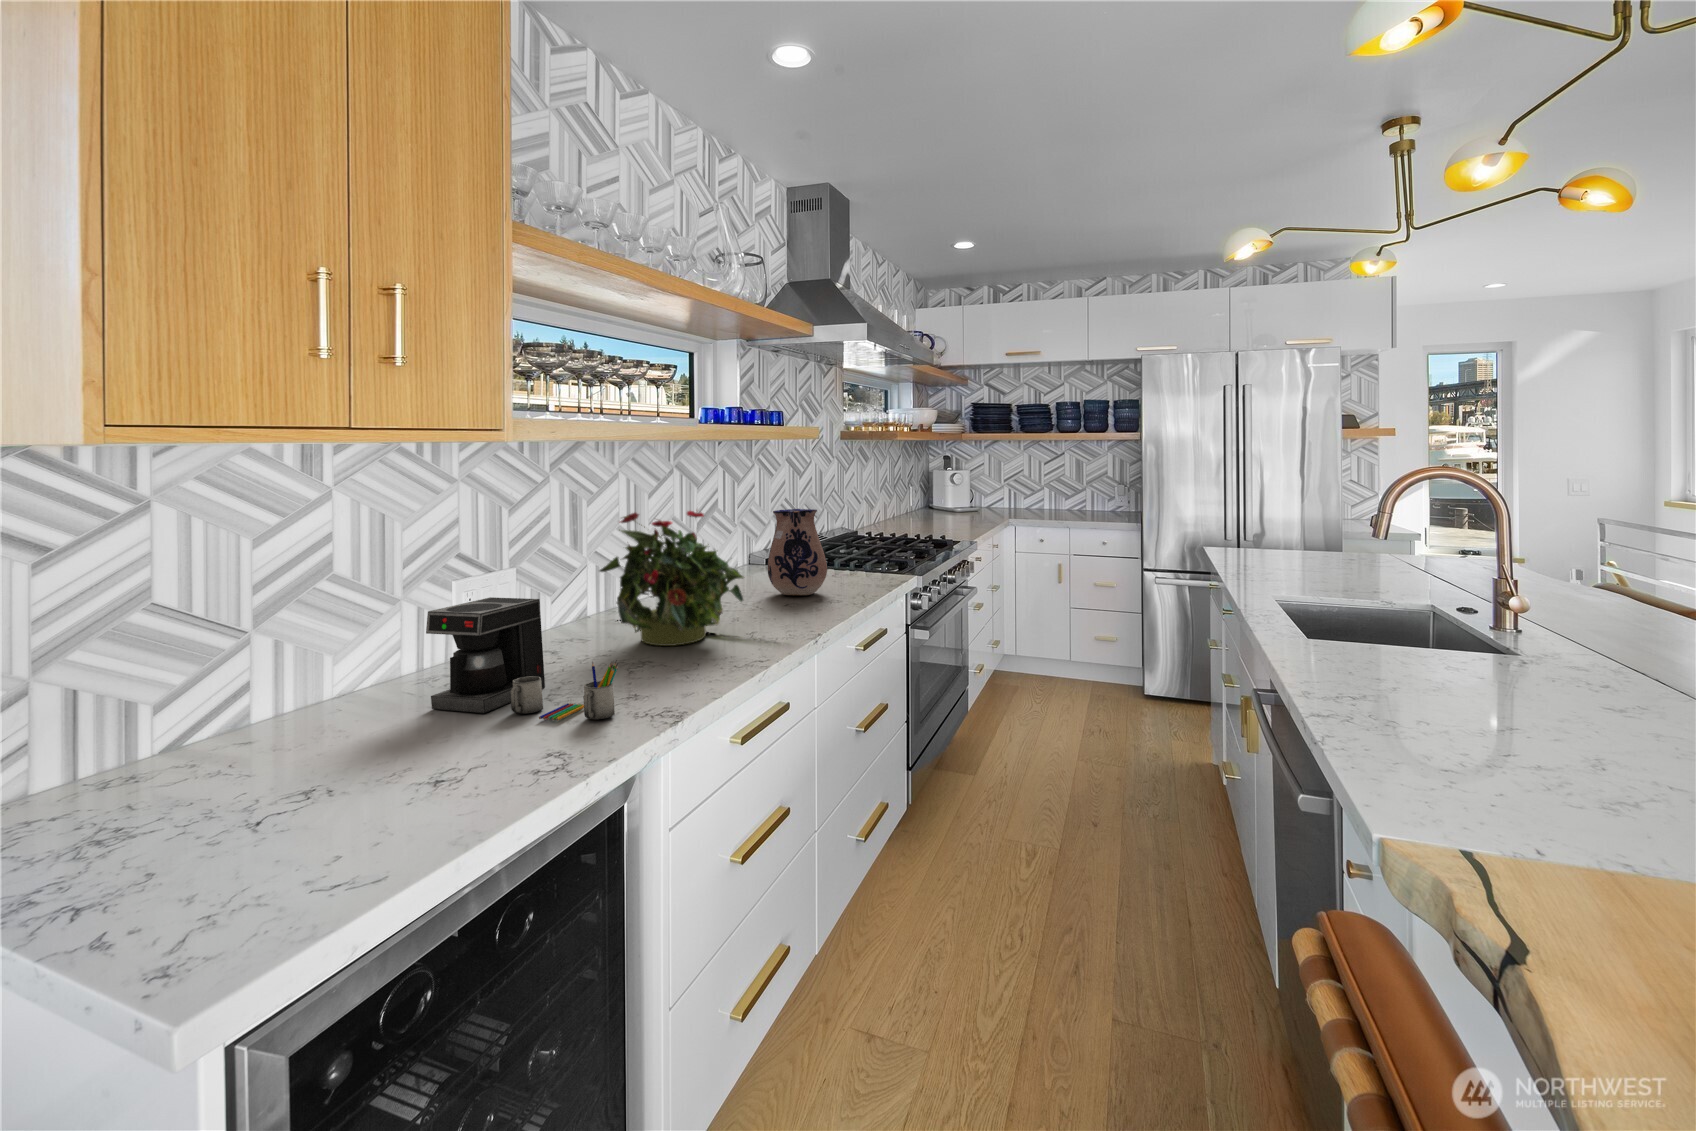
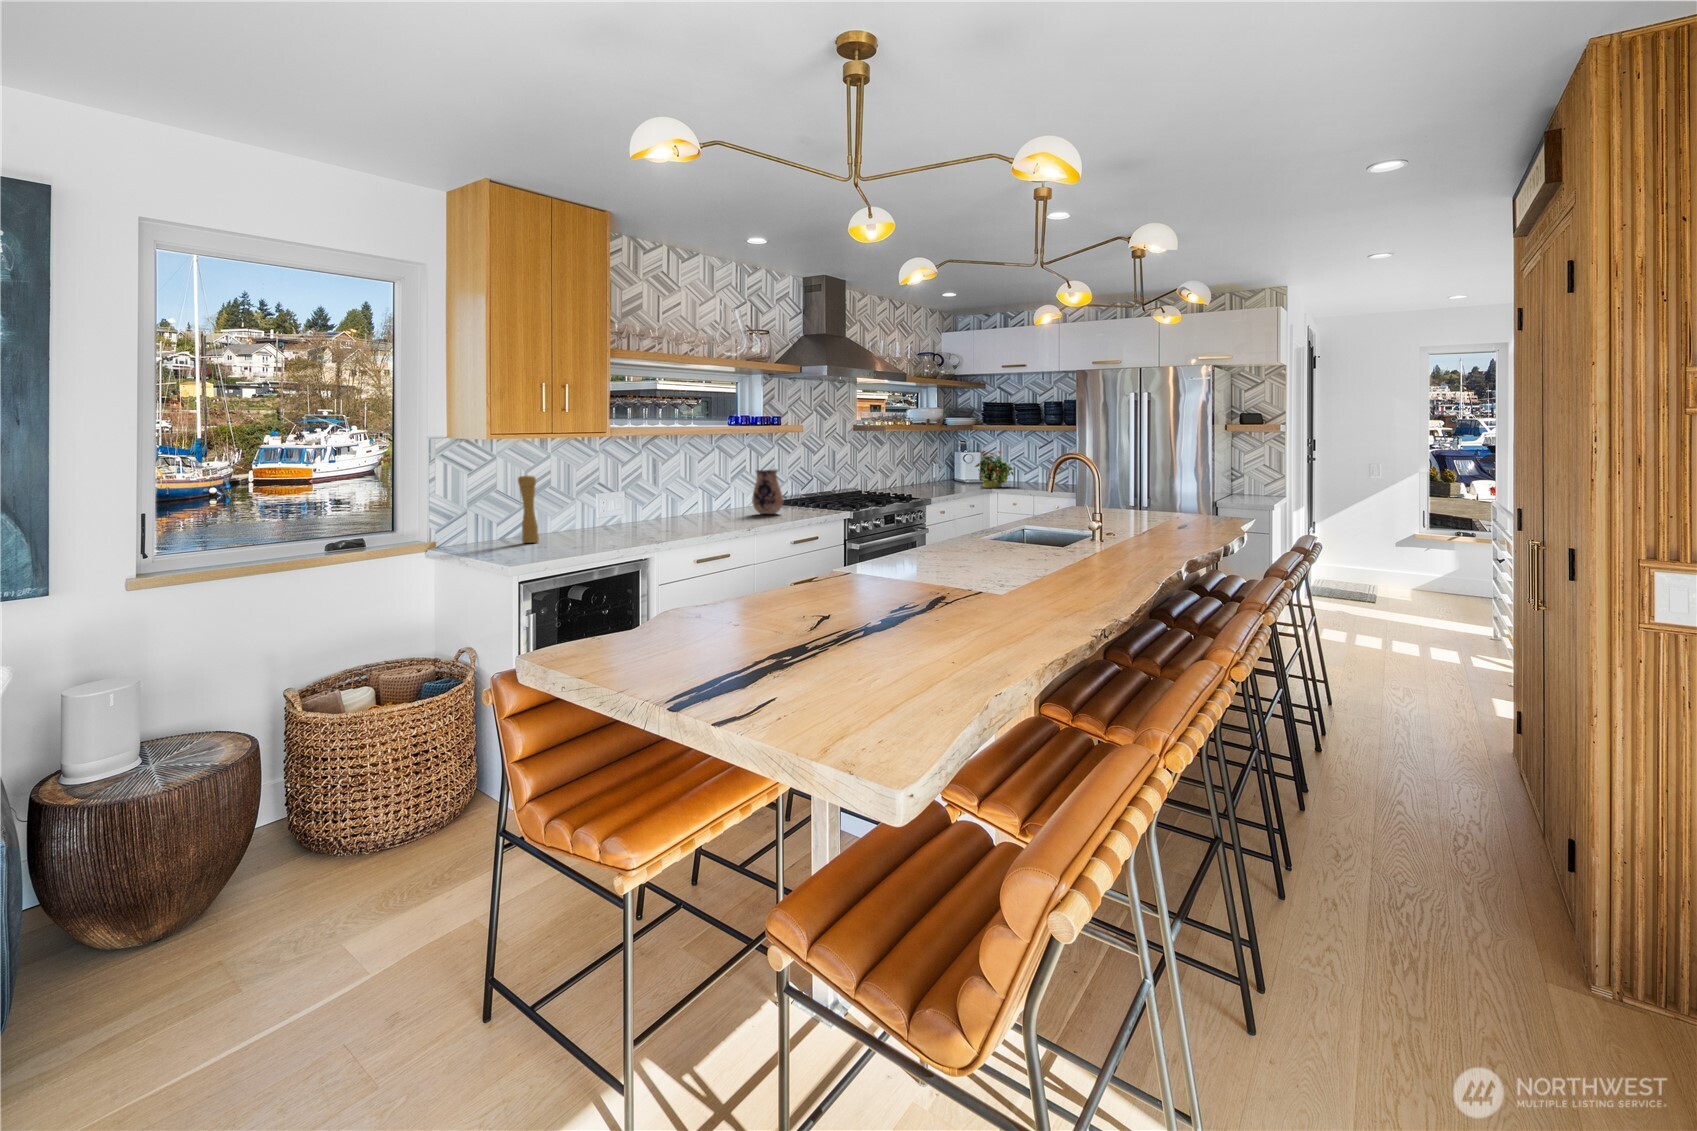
potted plant: present [600,511,743,646] -> present [975,451,1013,488]
pepper mill: none [214,560,299,777] -> present [518,475,539,543]
coffee maker: present [426,597,618,721] -> none [581,498,644,538]

